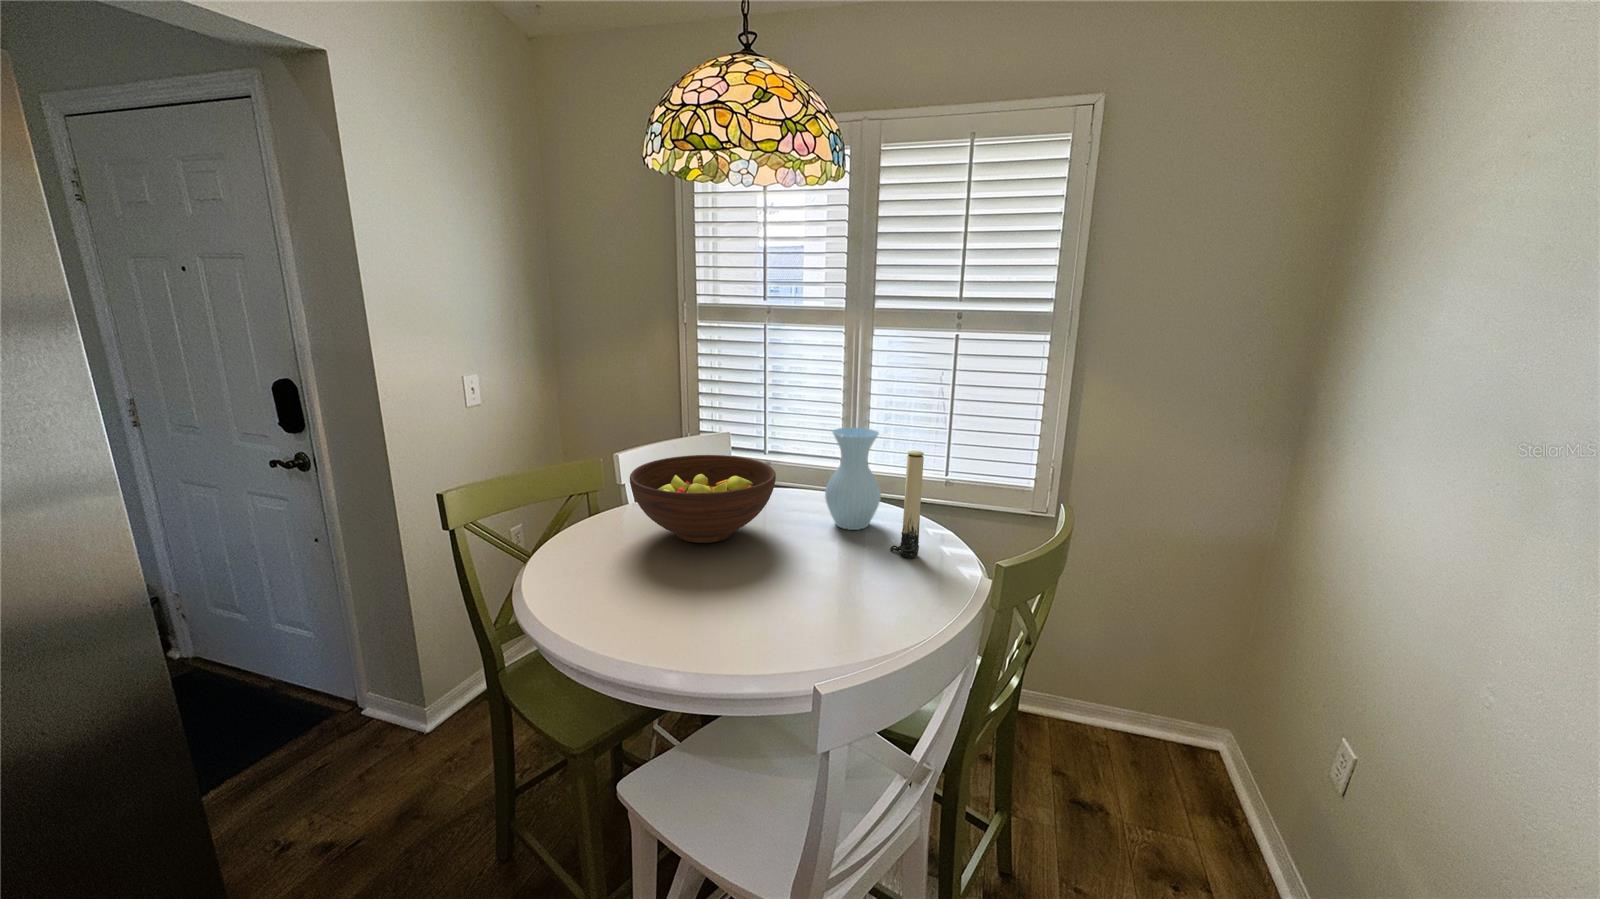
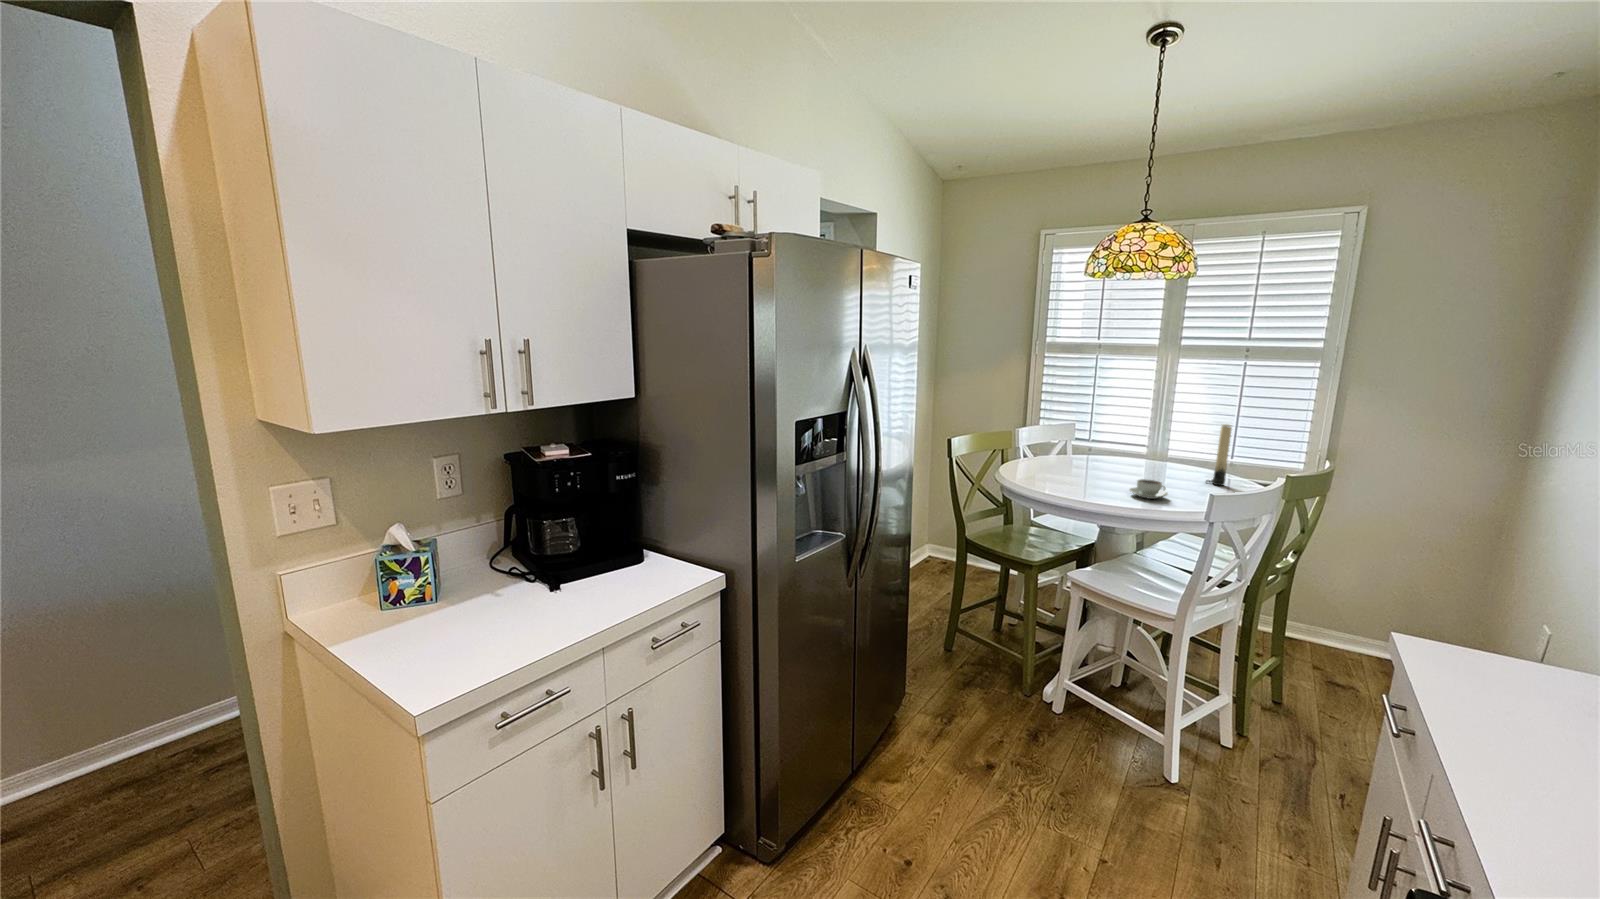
vase: present [825,427,881,530] -> none [1158,415,1197,474]
fruit bowl: present [630,455,776,543] -> none [1046,428,1133,472]
coffee cup: none [732,584,803,632] -> present [1130,479,1168,499]

